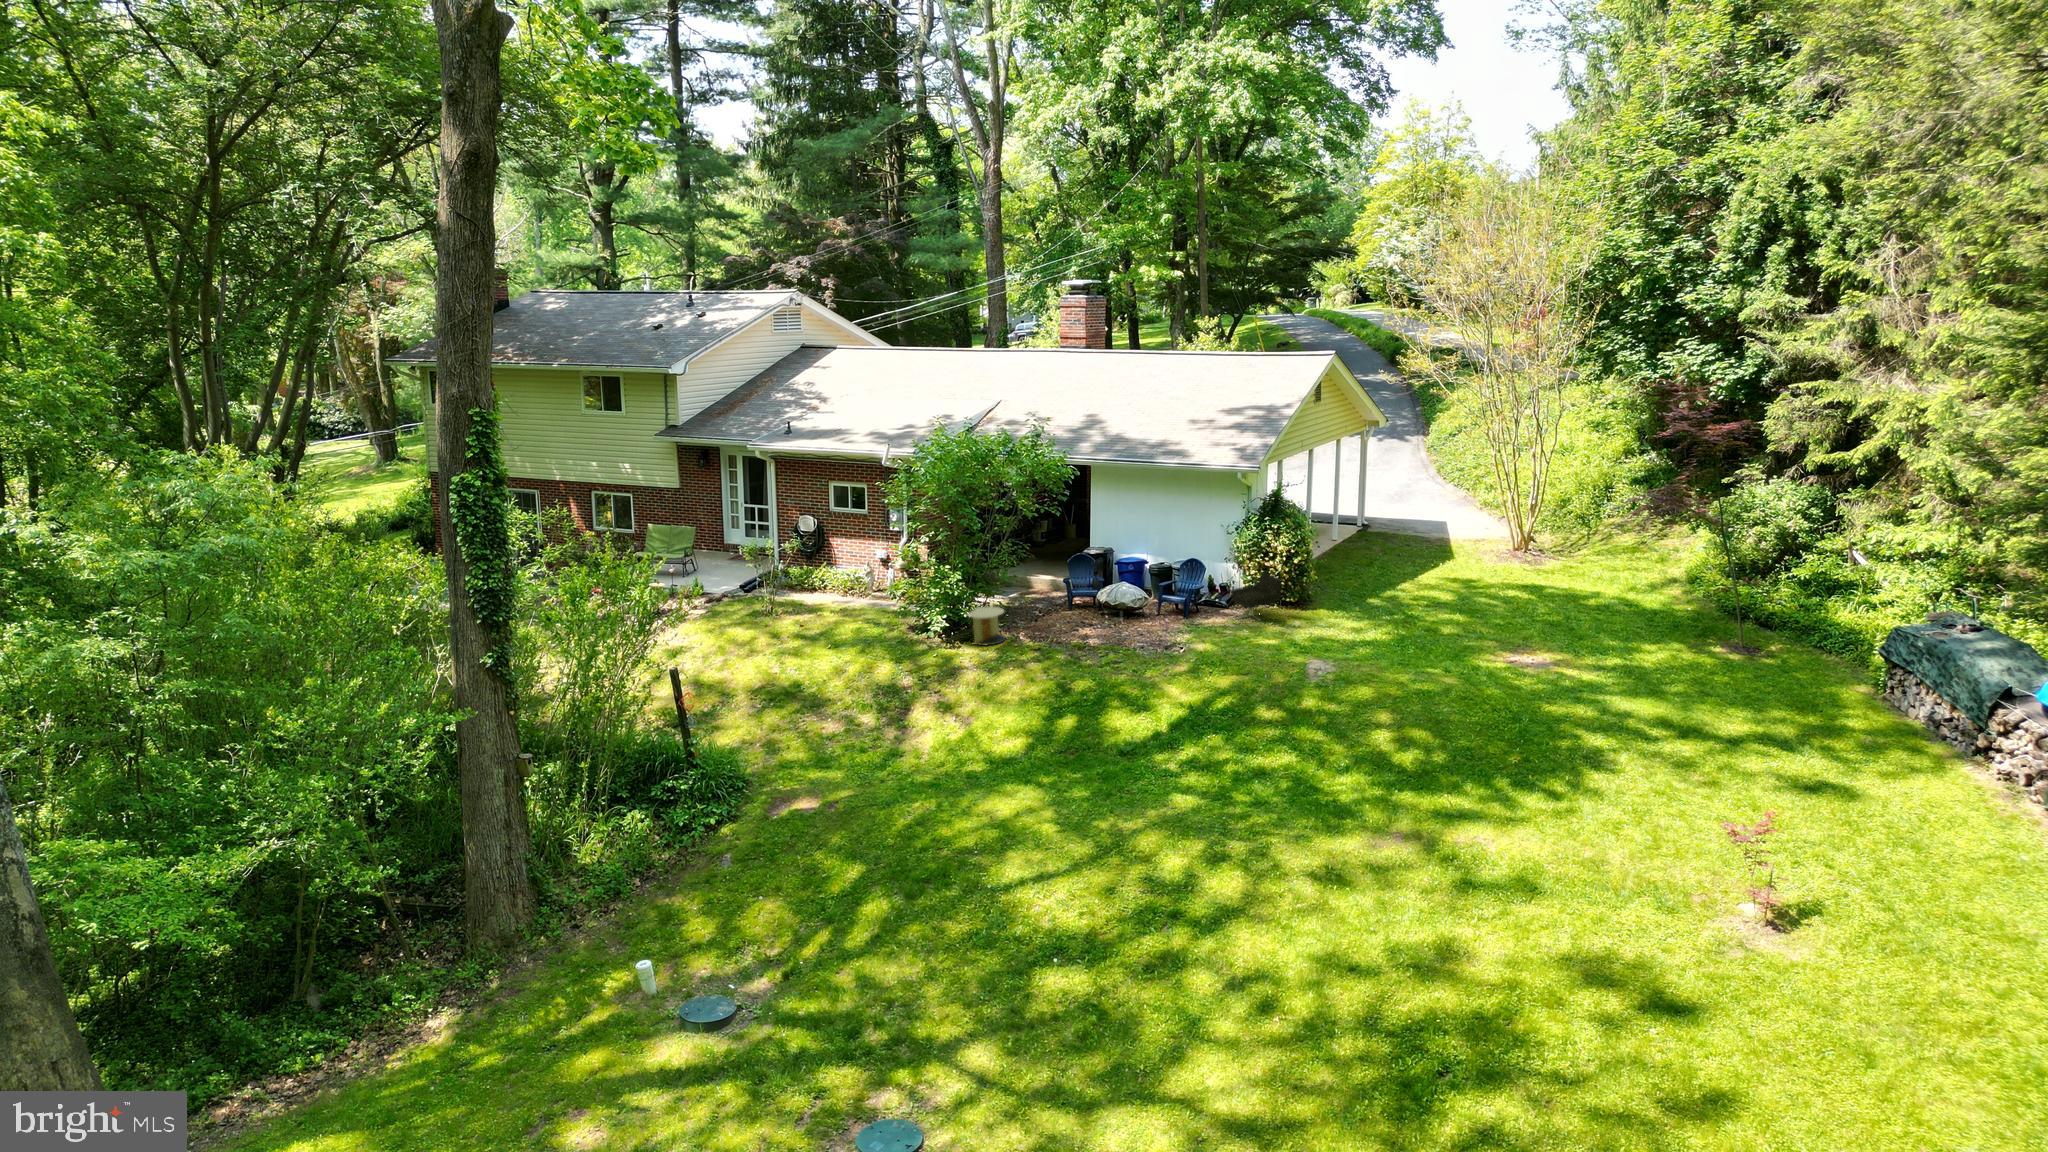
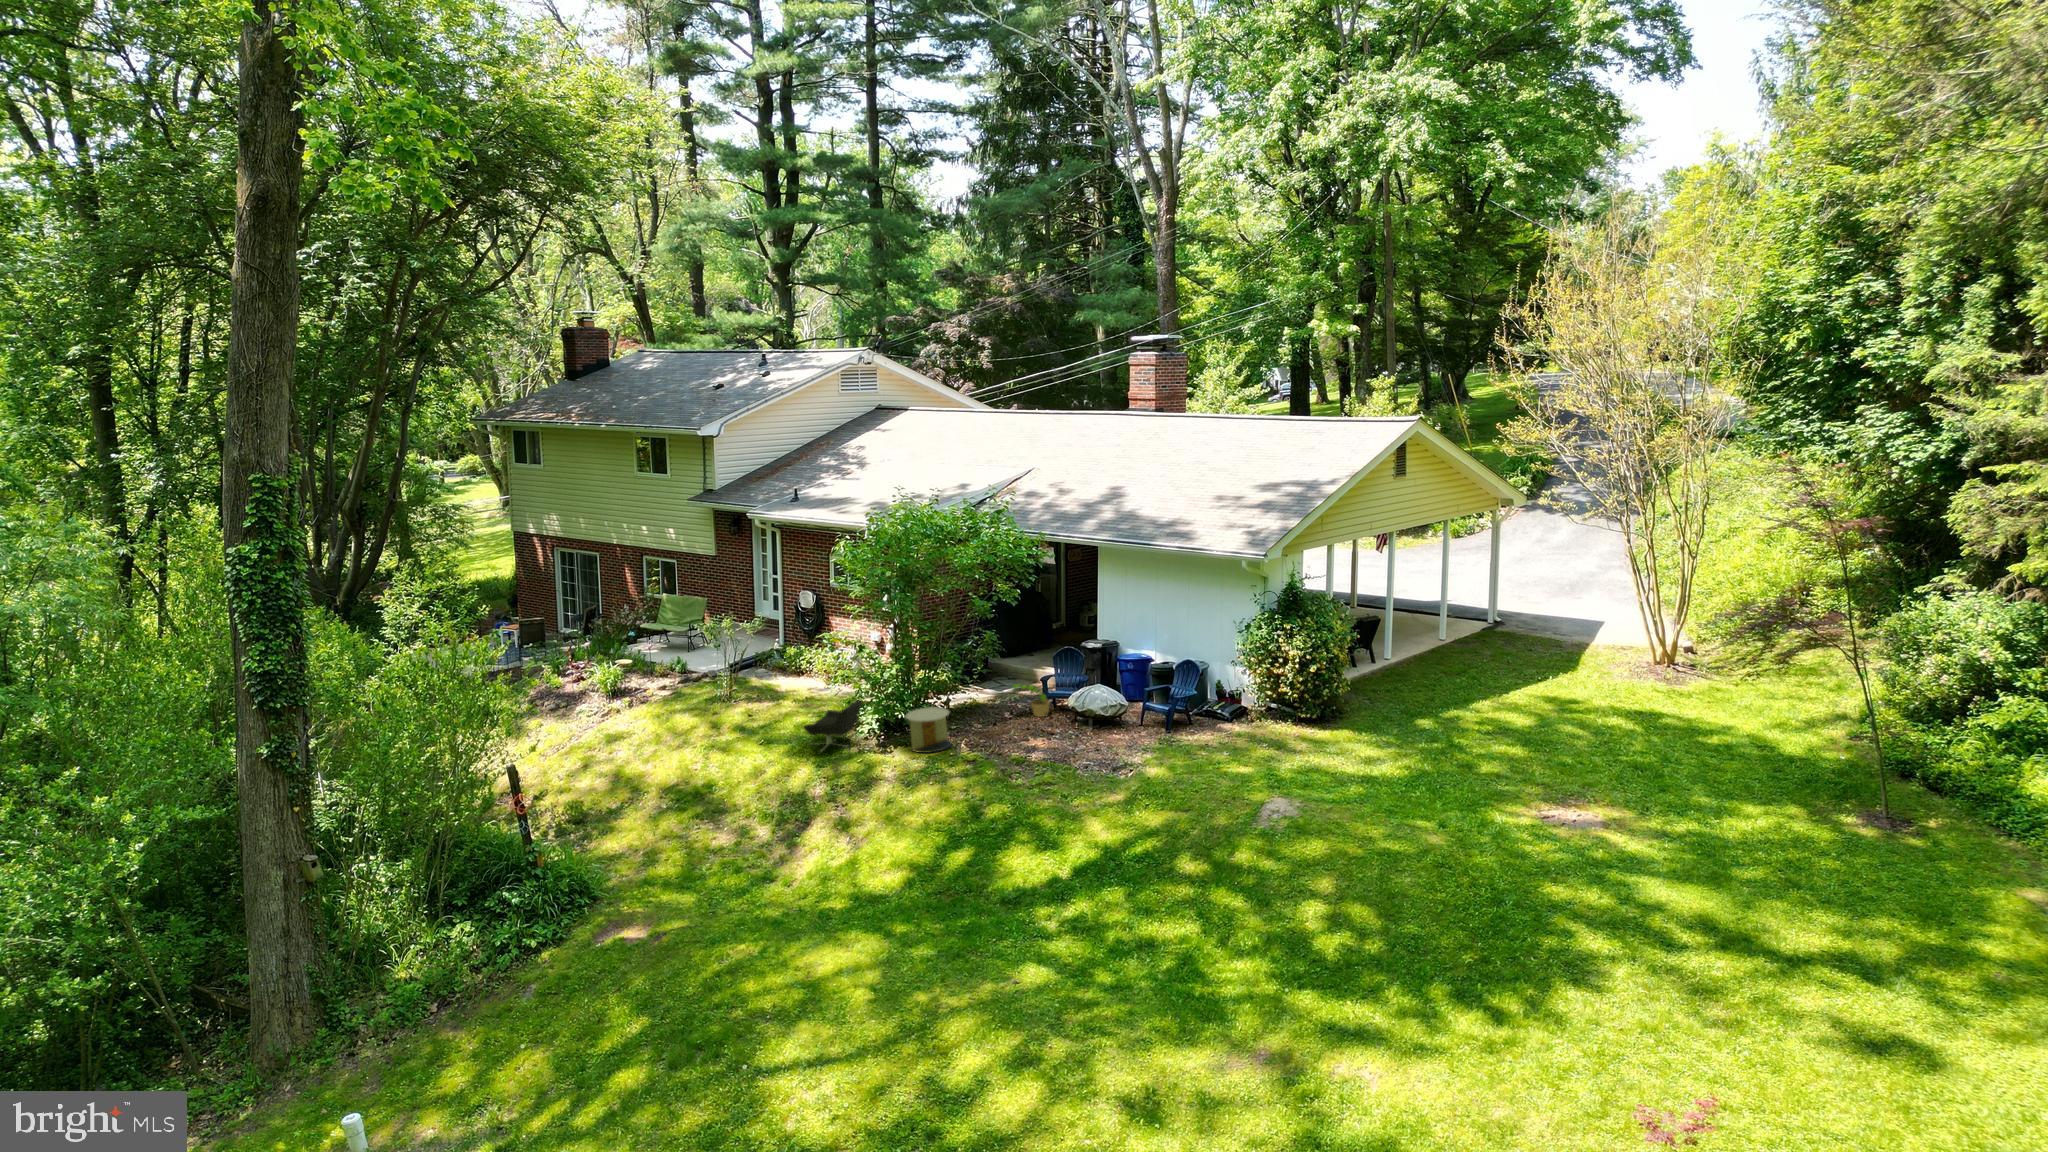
lounge chair: present [1229,573,1282,617] -> present [803,700,862,751]
potted plant: none [1041,583,1074,612] -> present [1012,684,1050,717]

